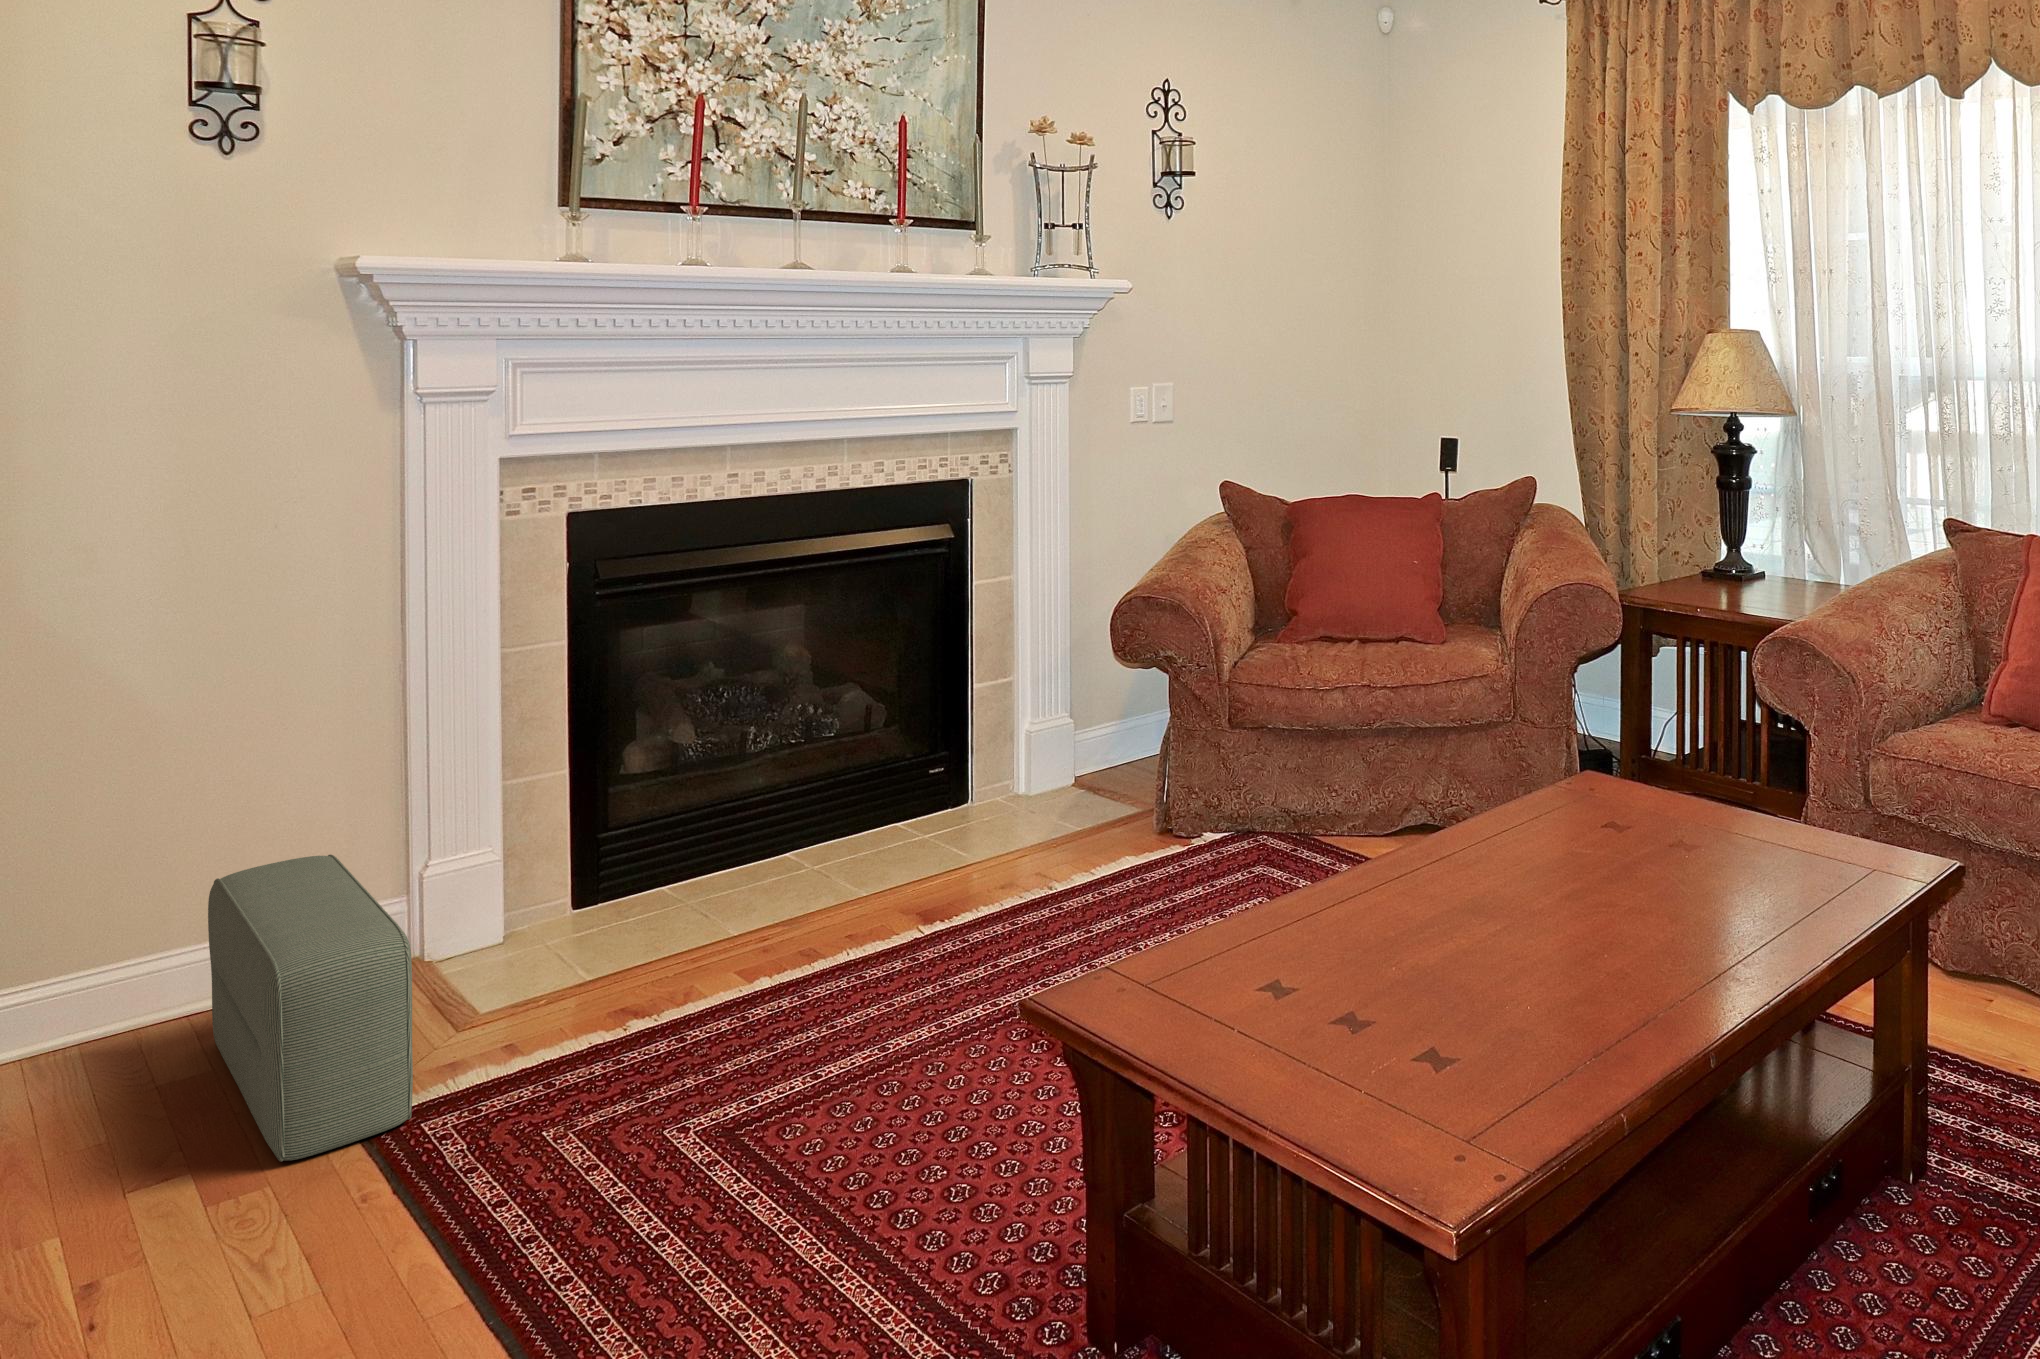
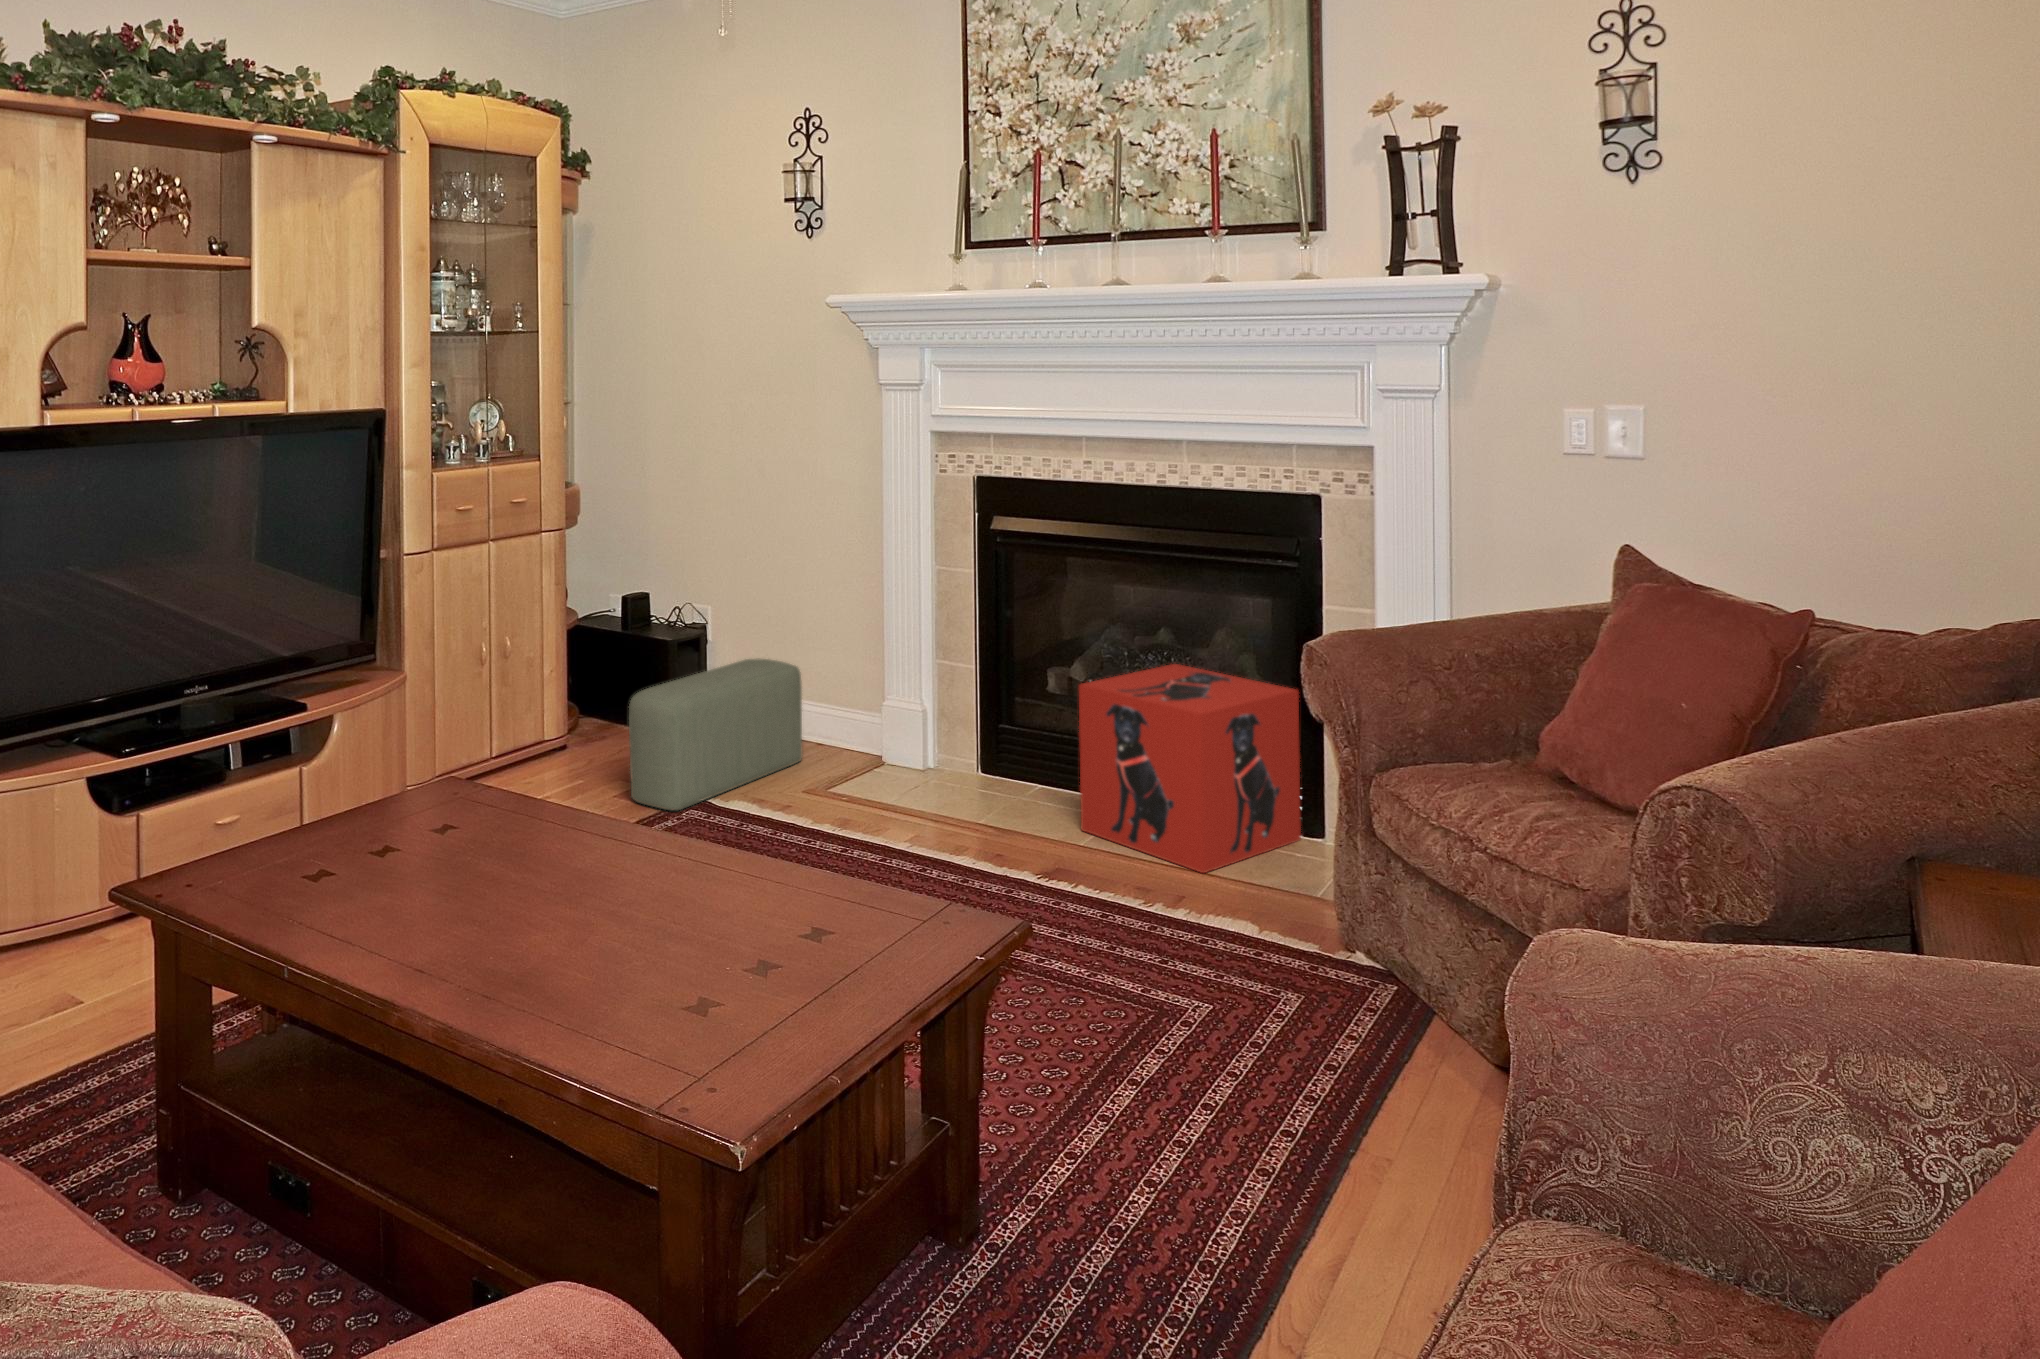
storage box: none [833,662,1025,876] -> present [1079,664,1301,873]

